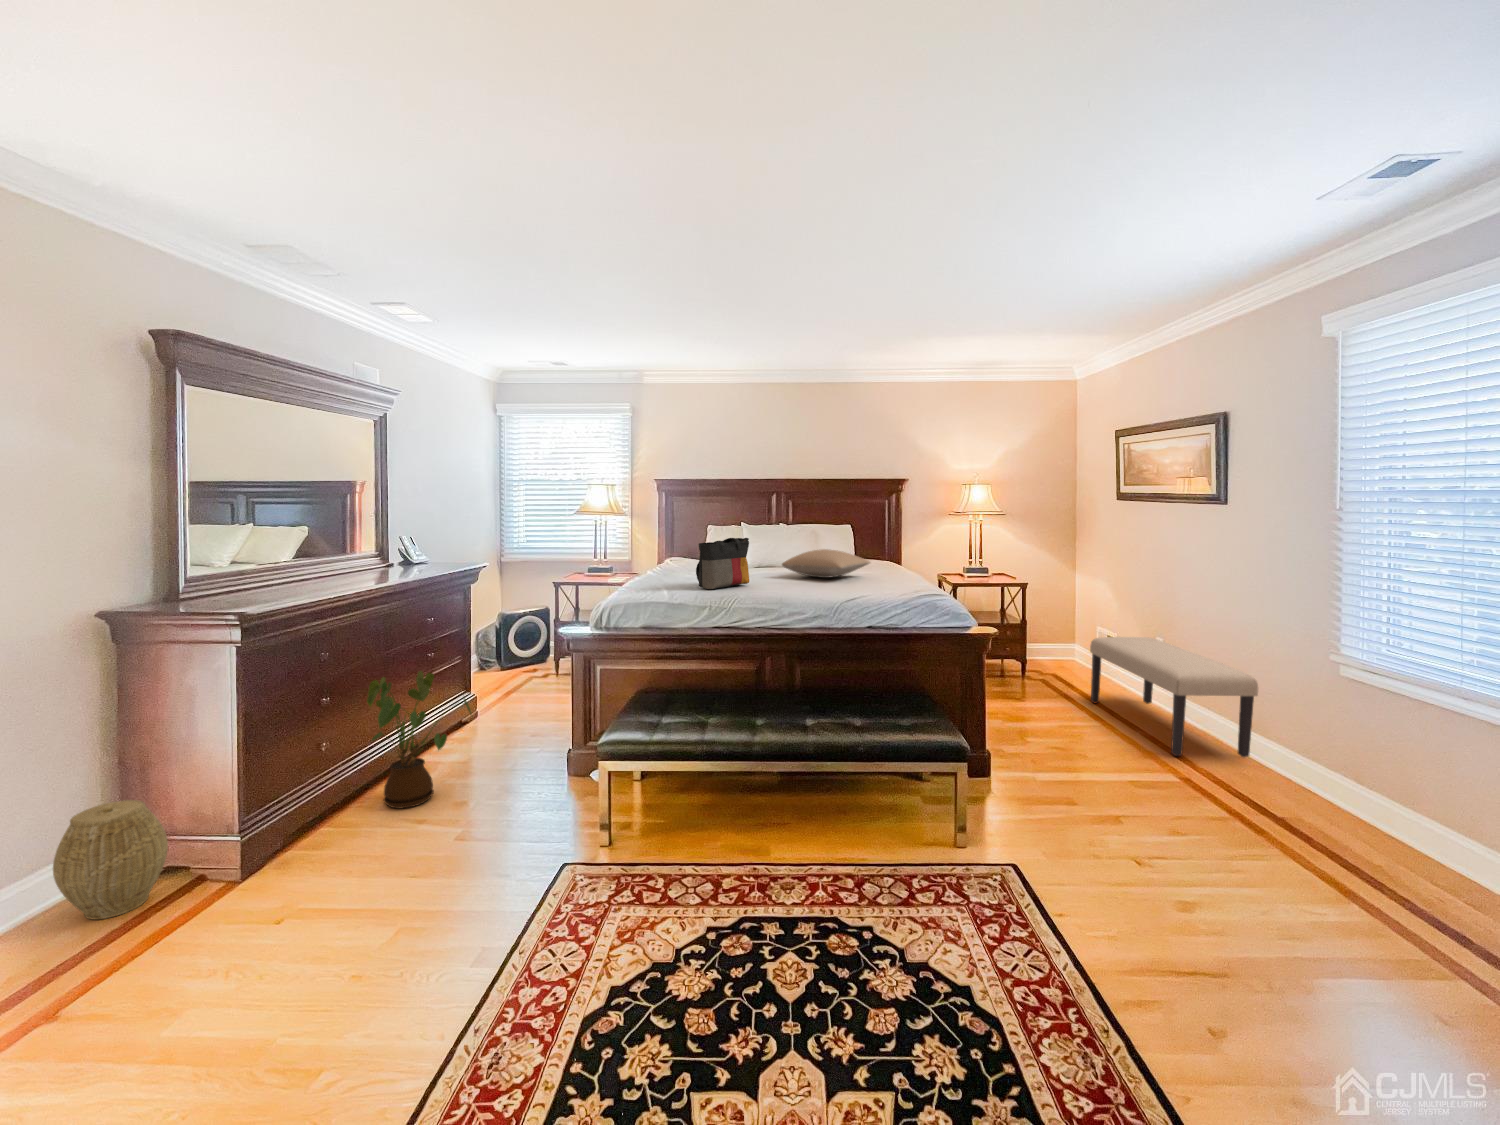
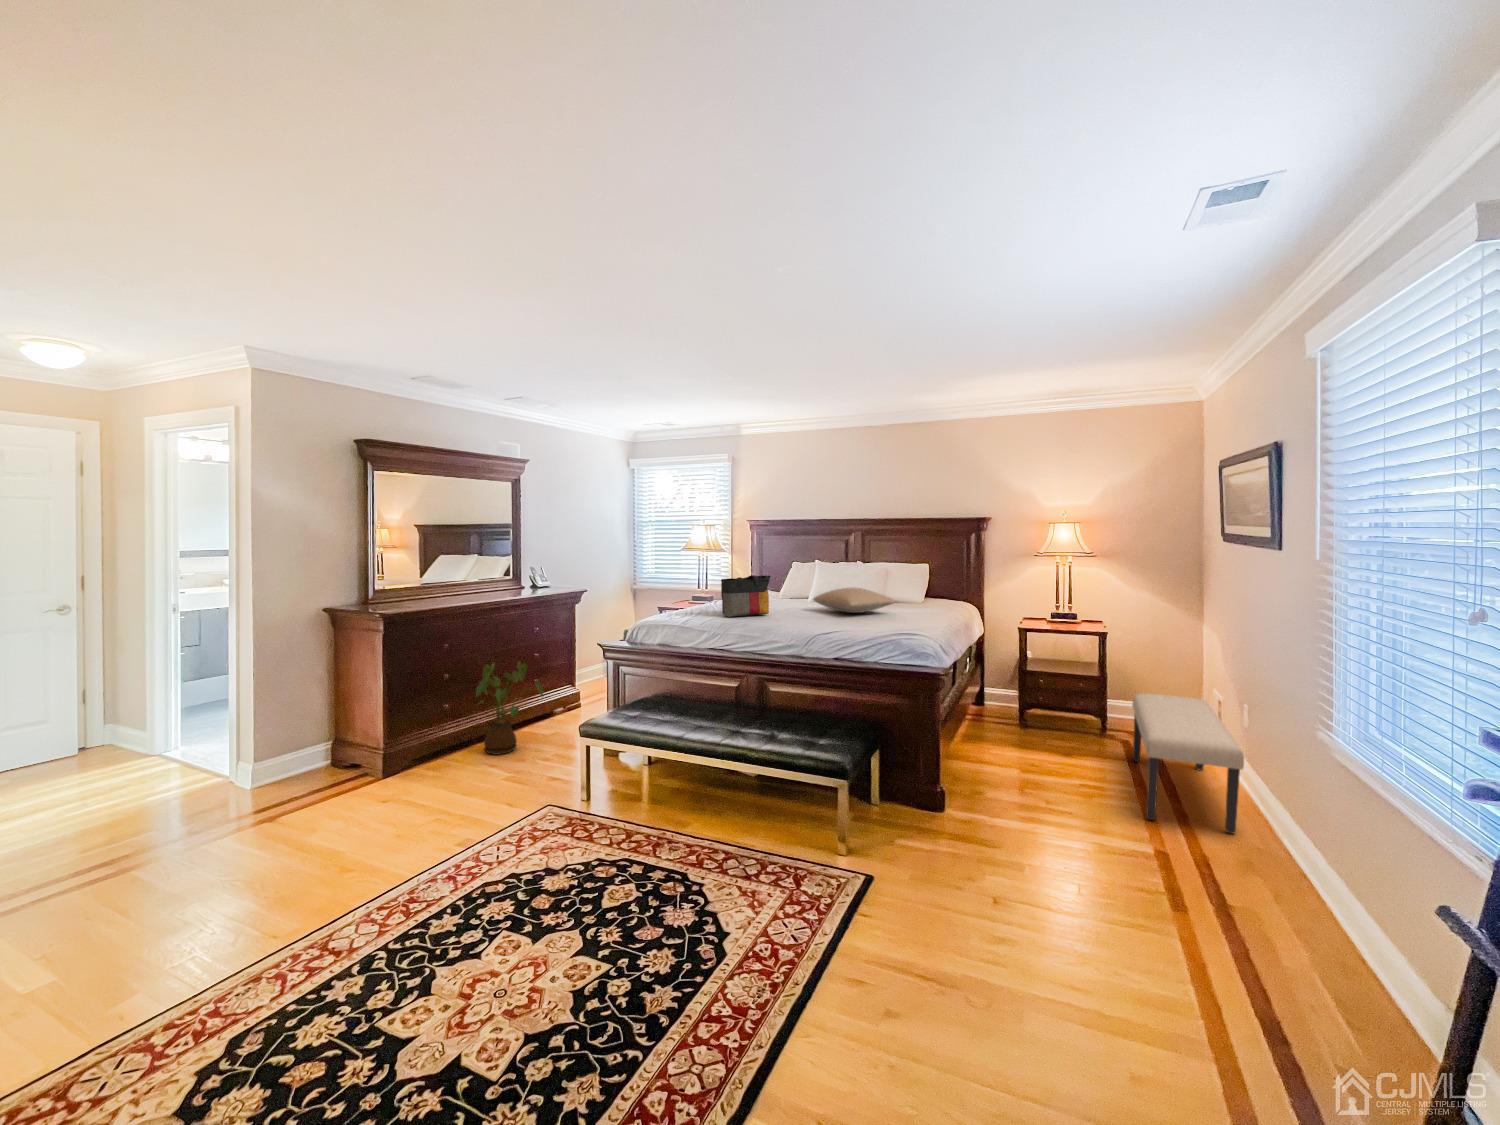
woven basket: present [53,800,168,920] -> none [290,719,348,785]

